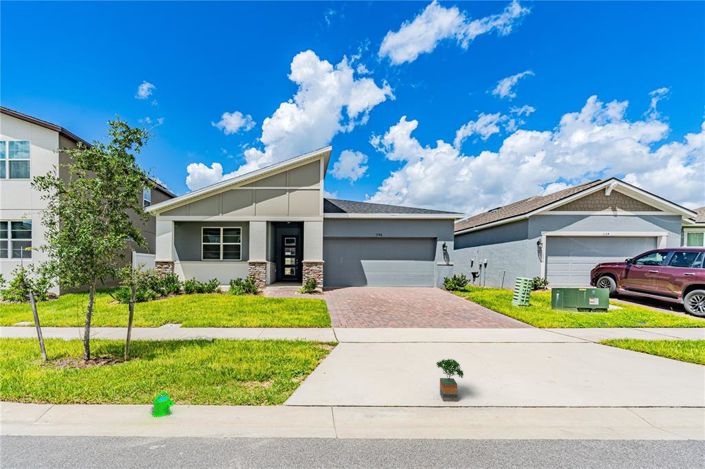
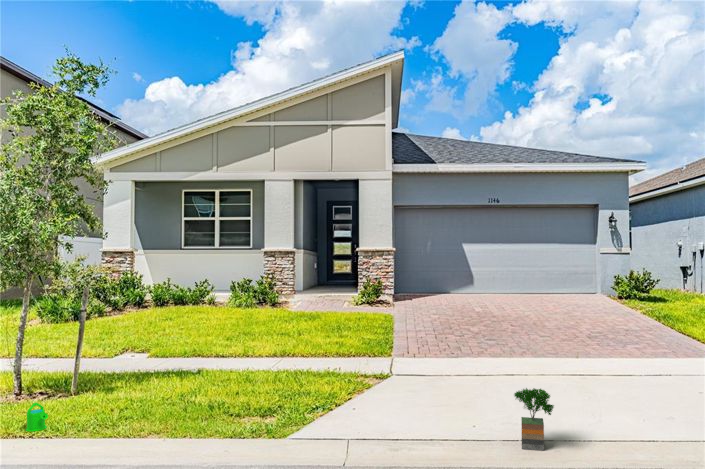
watering can: present [152,391,174,417] -> present [26,403,48,432]

